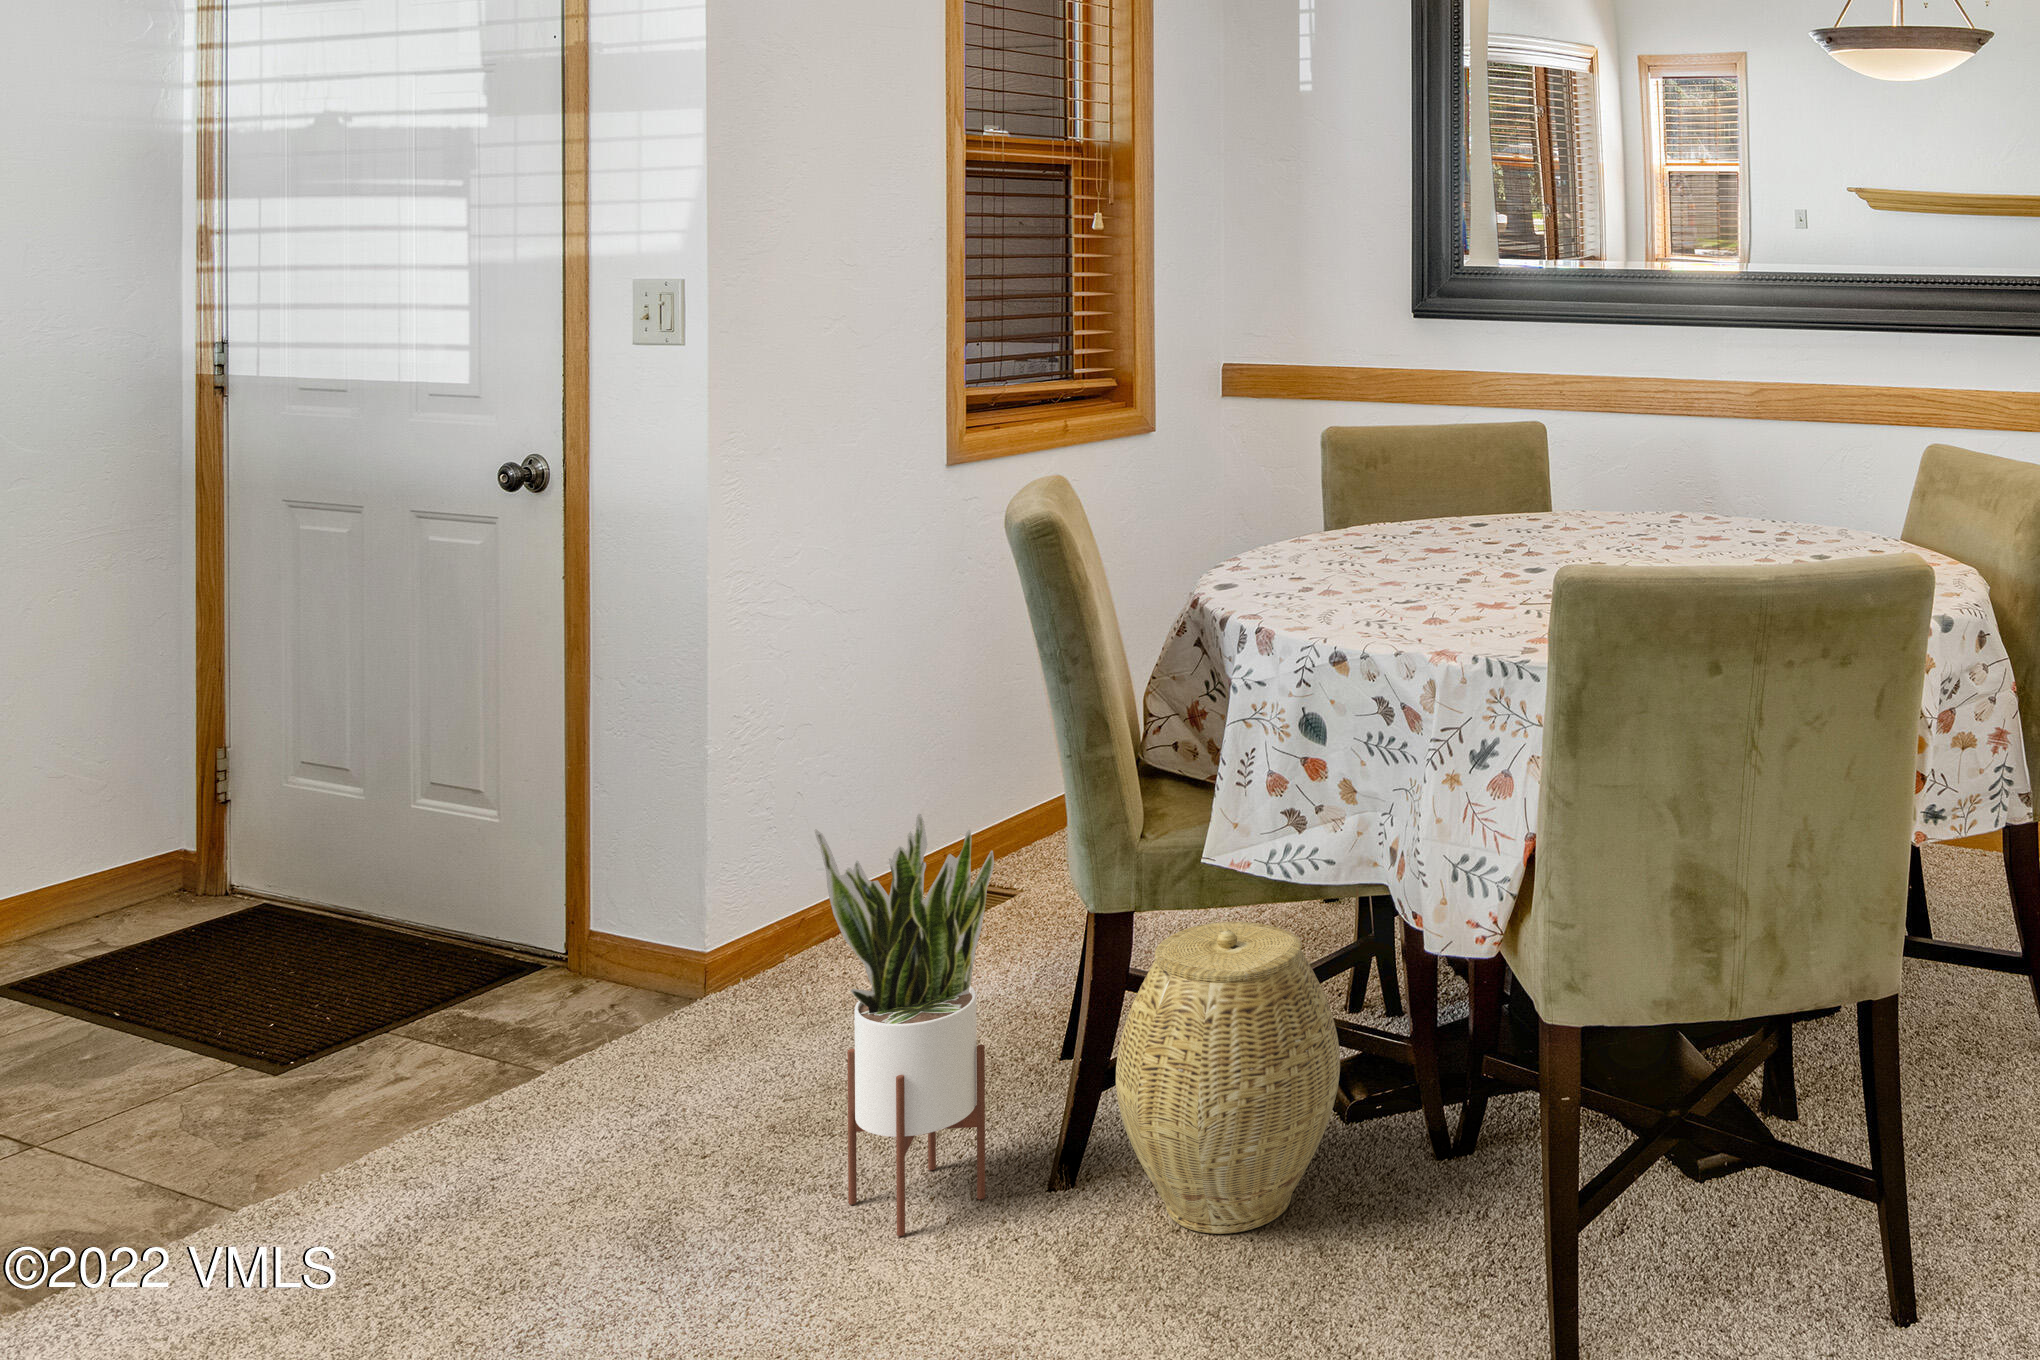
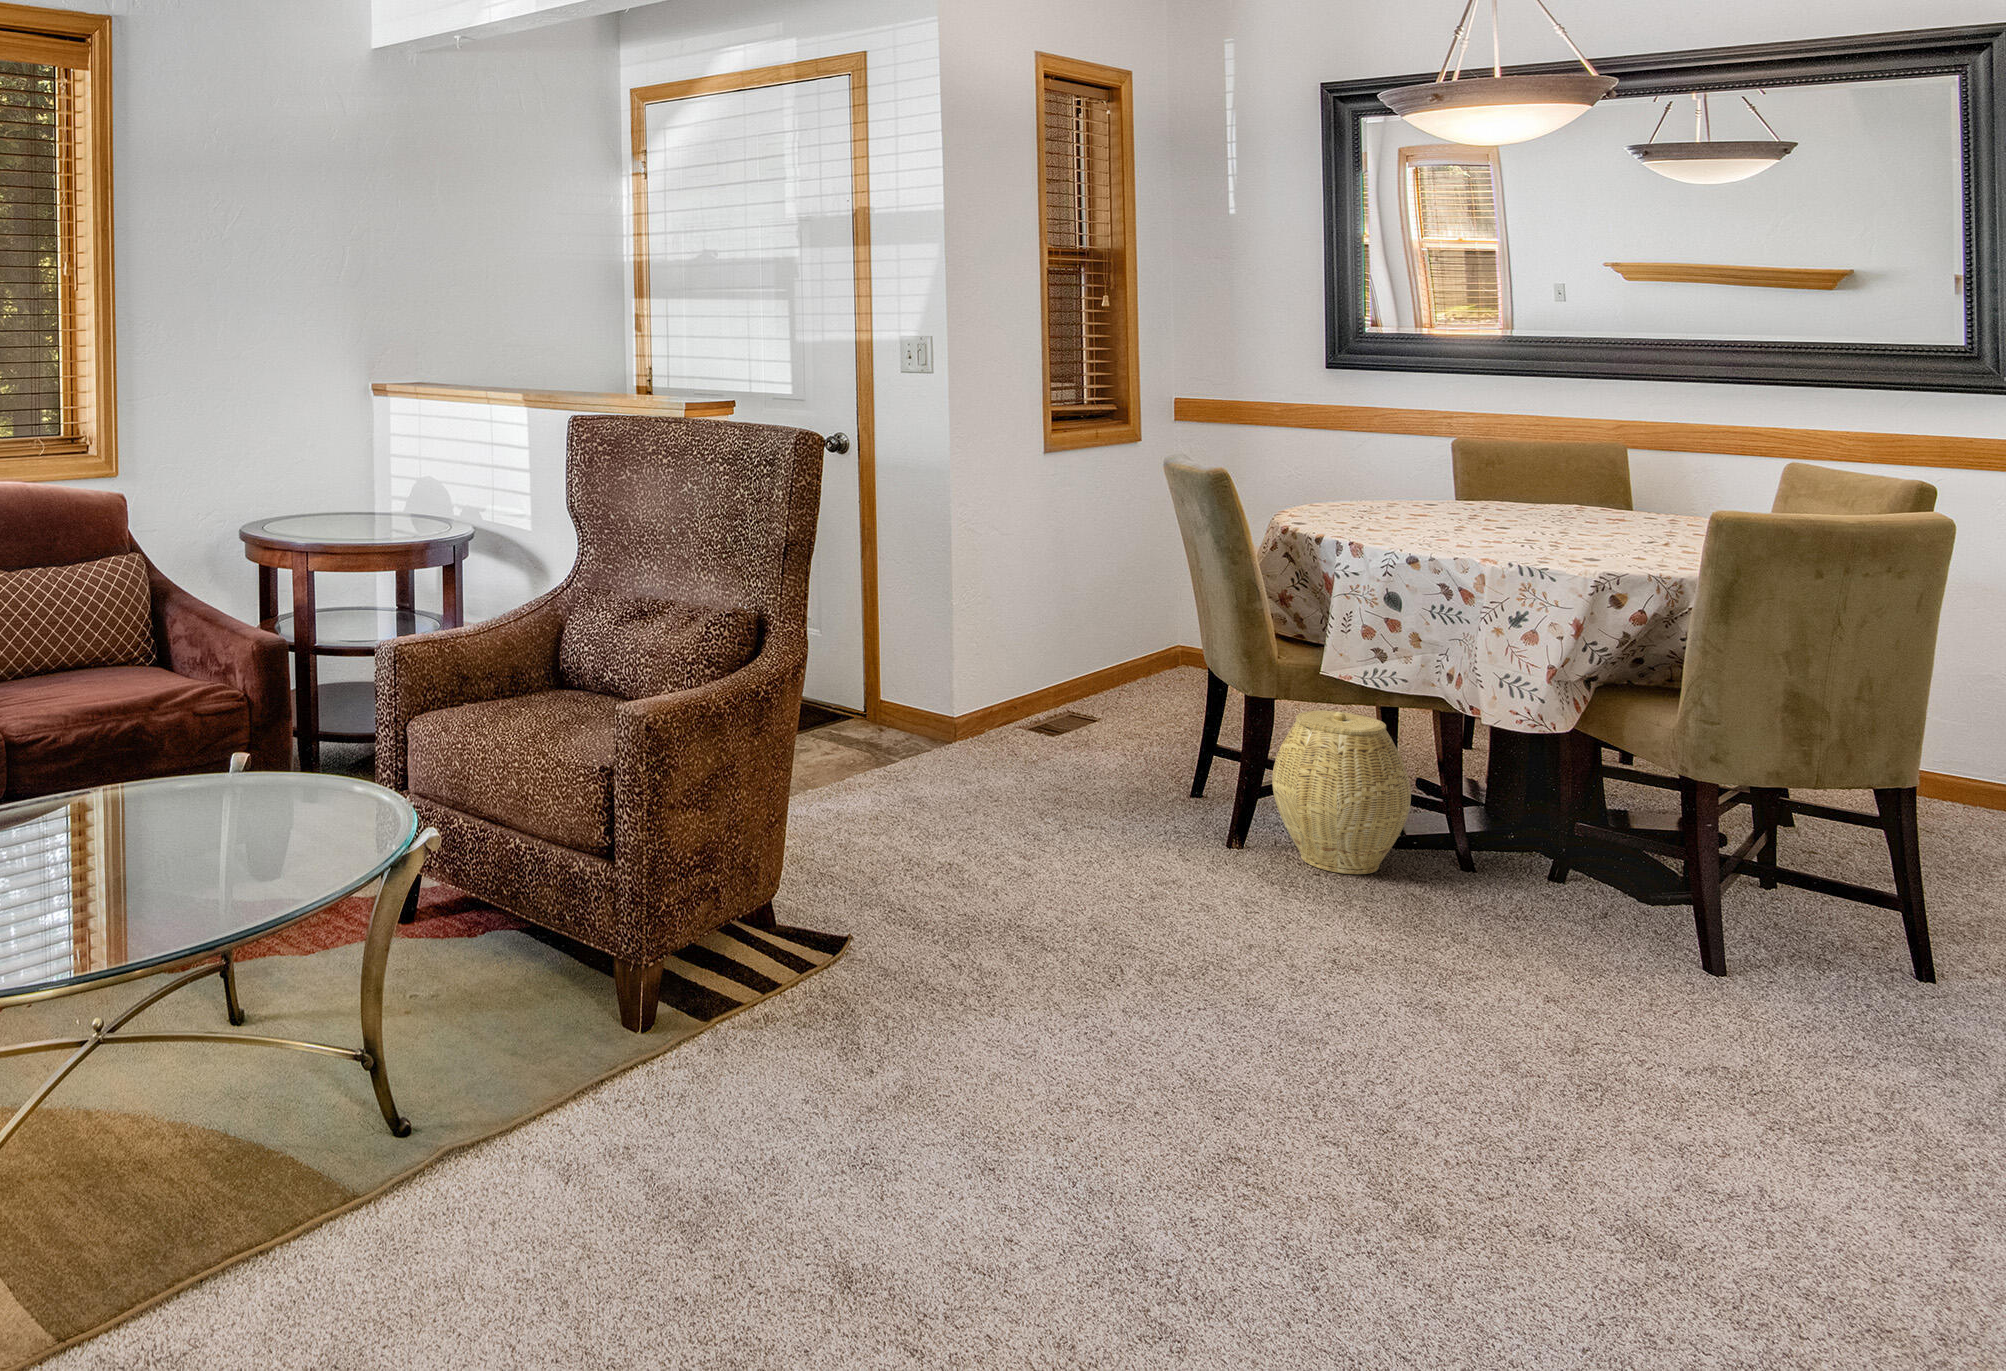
potted plant: present [815,814,994,1236] -> none [1108,633,1193,851]

